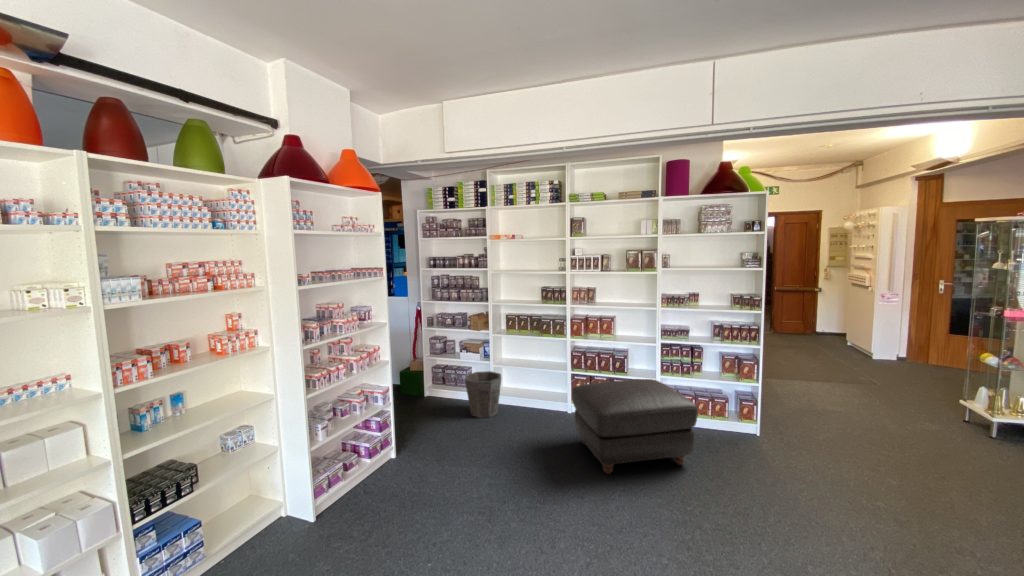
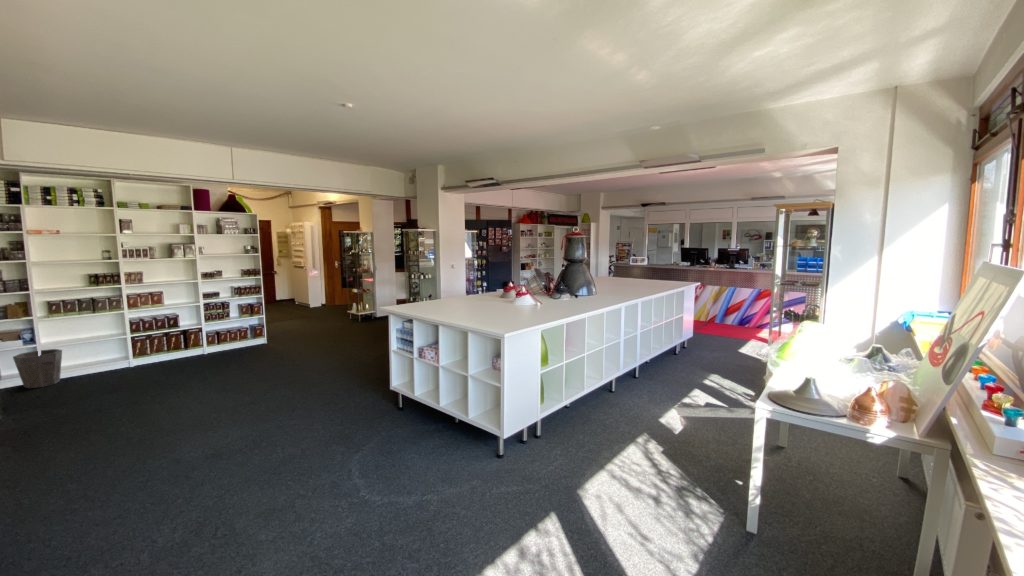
ottoman: present [572,379,698,474] -> none [152,322,242,373]

